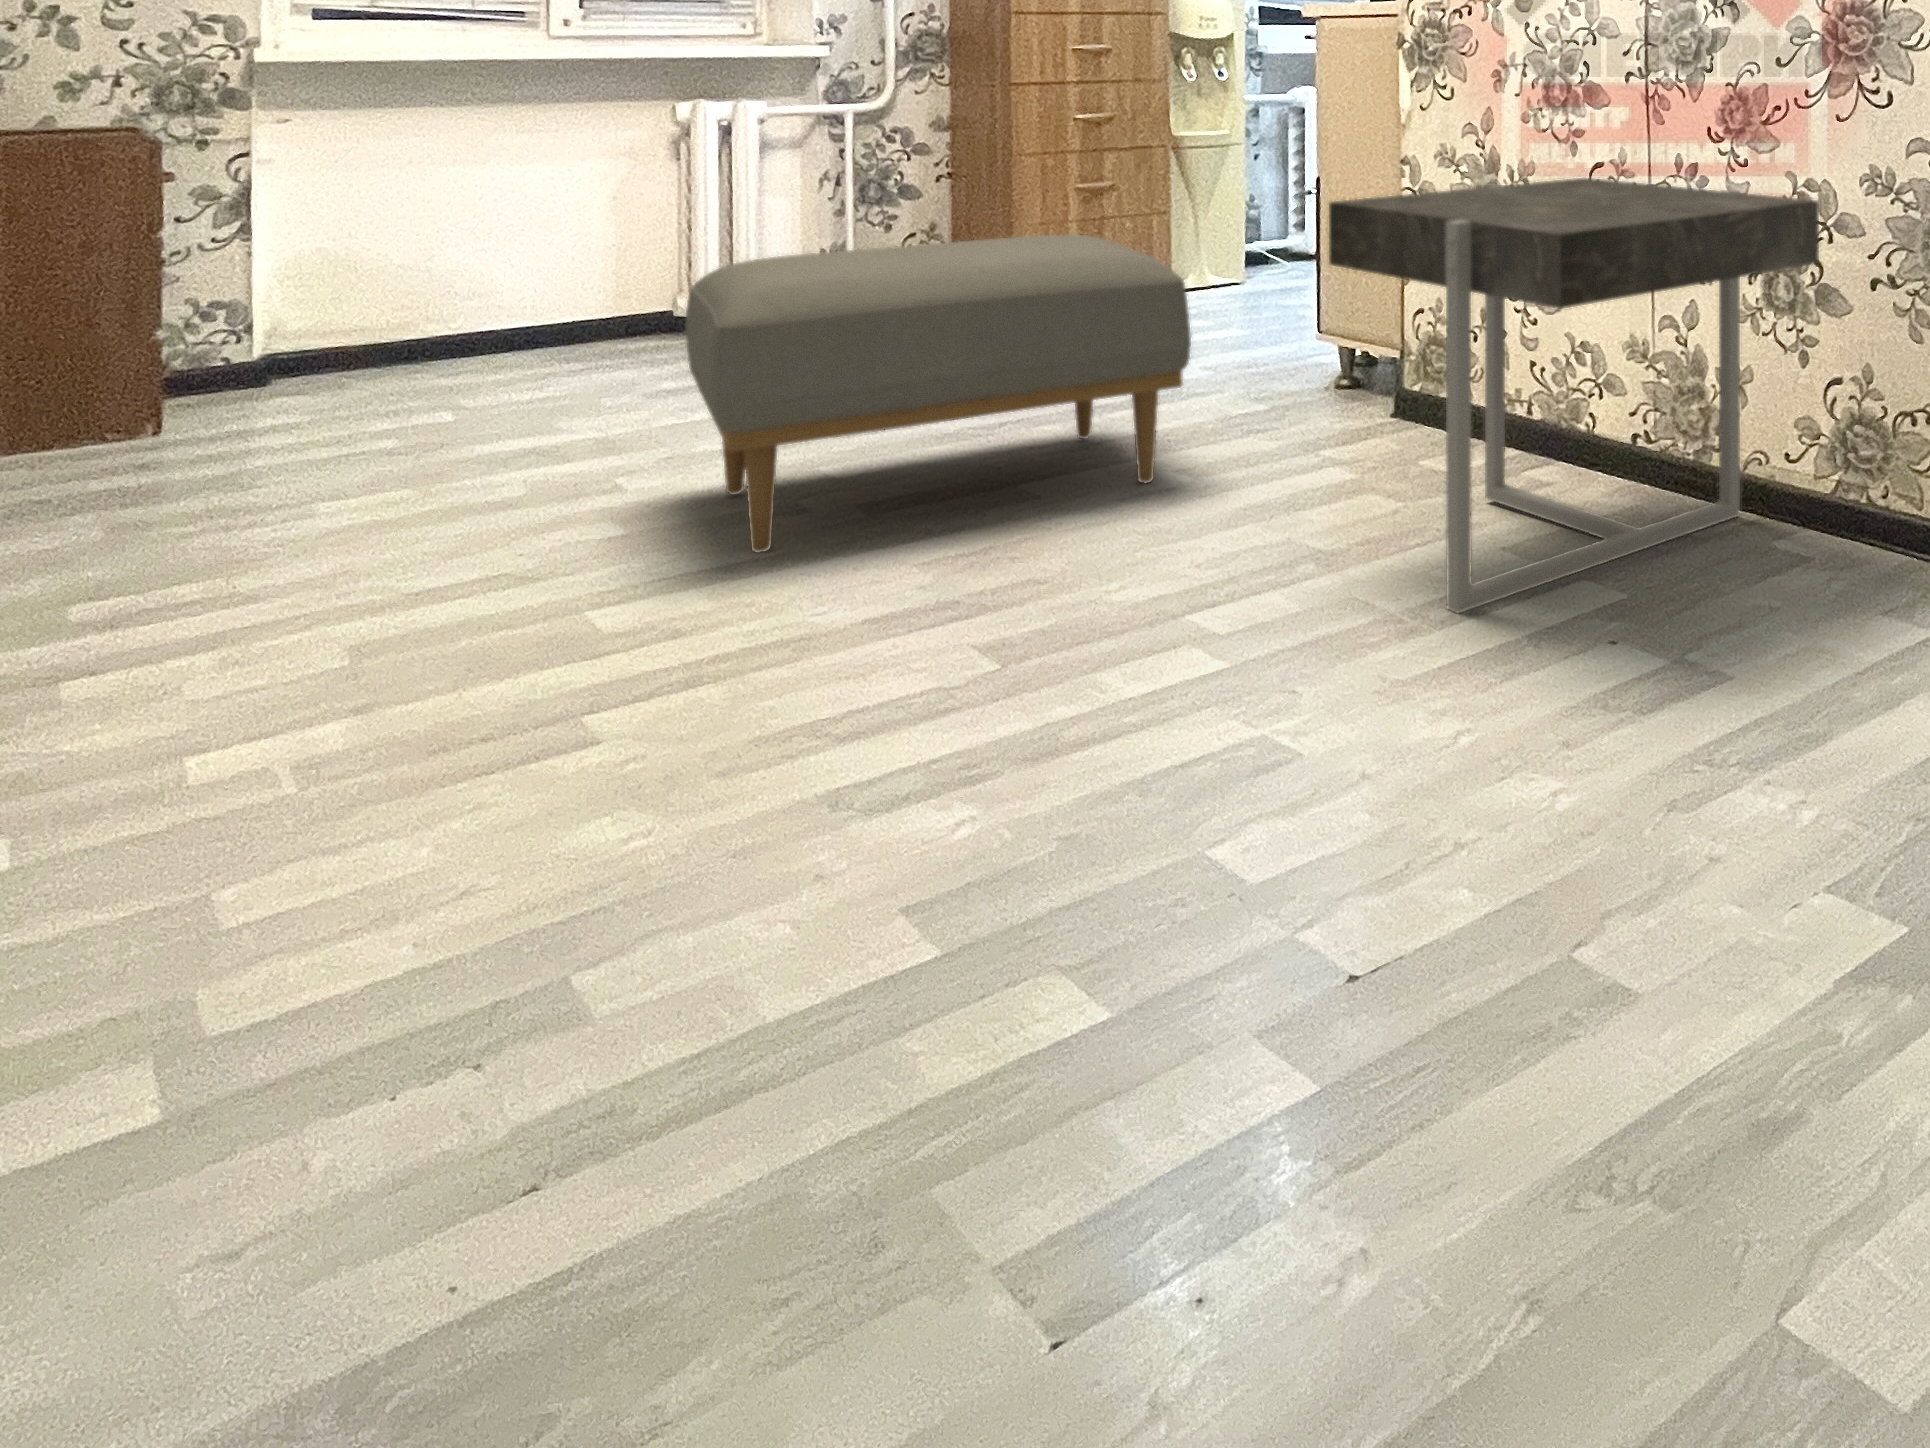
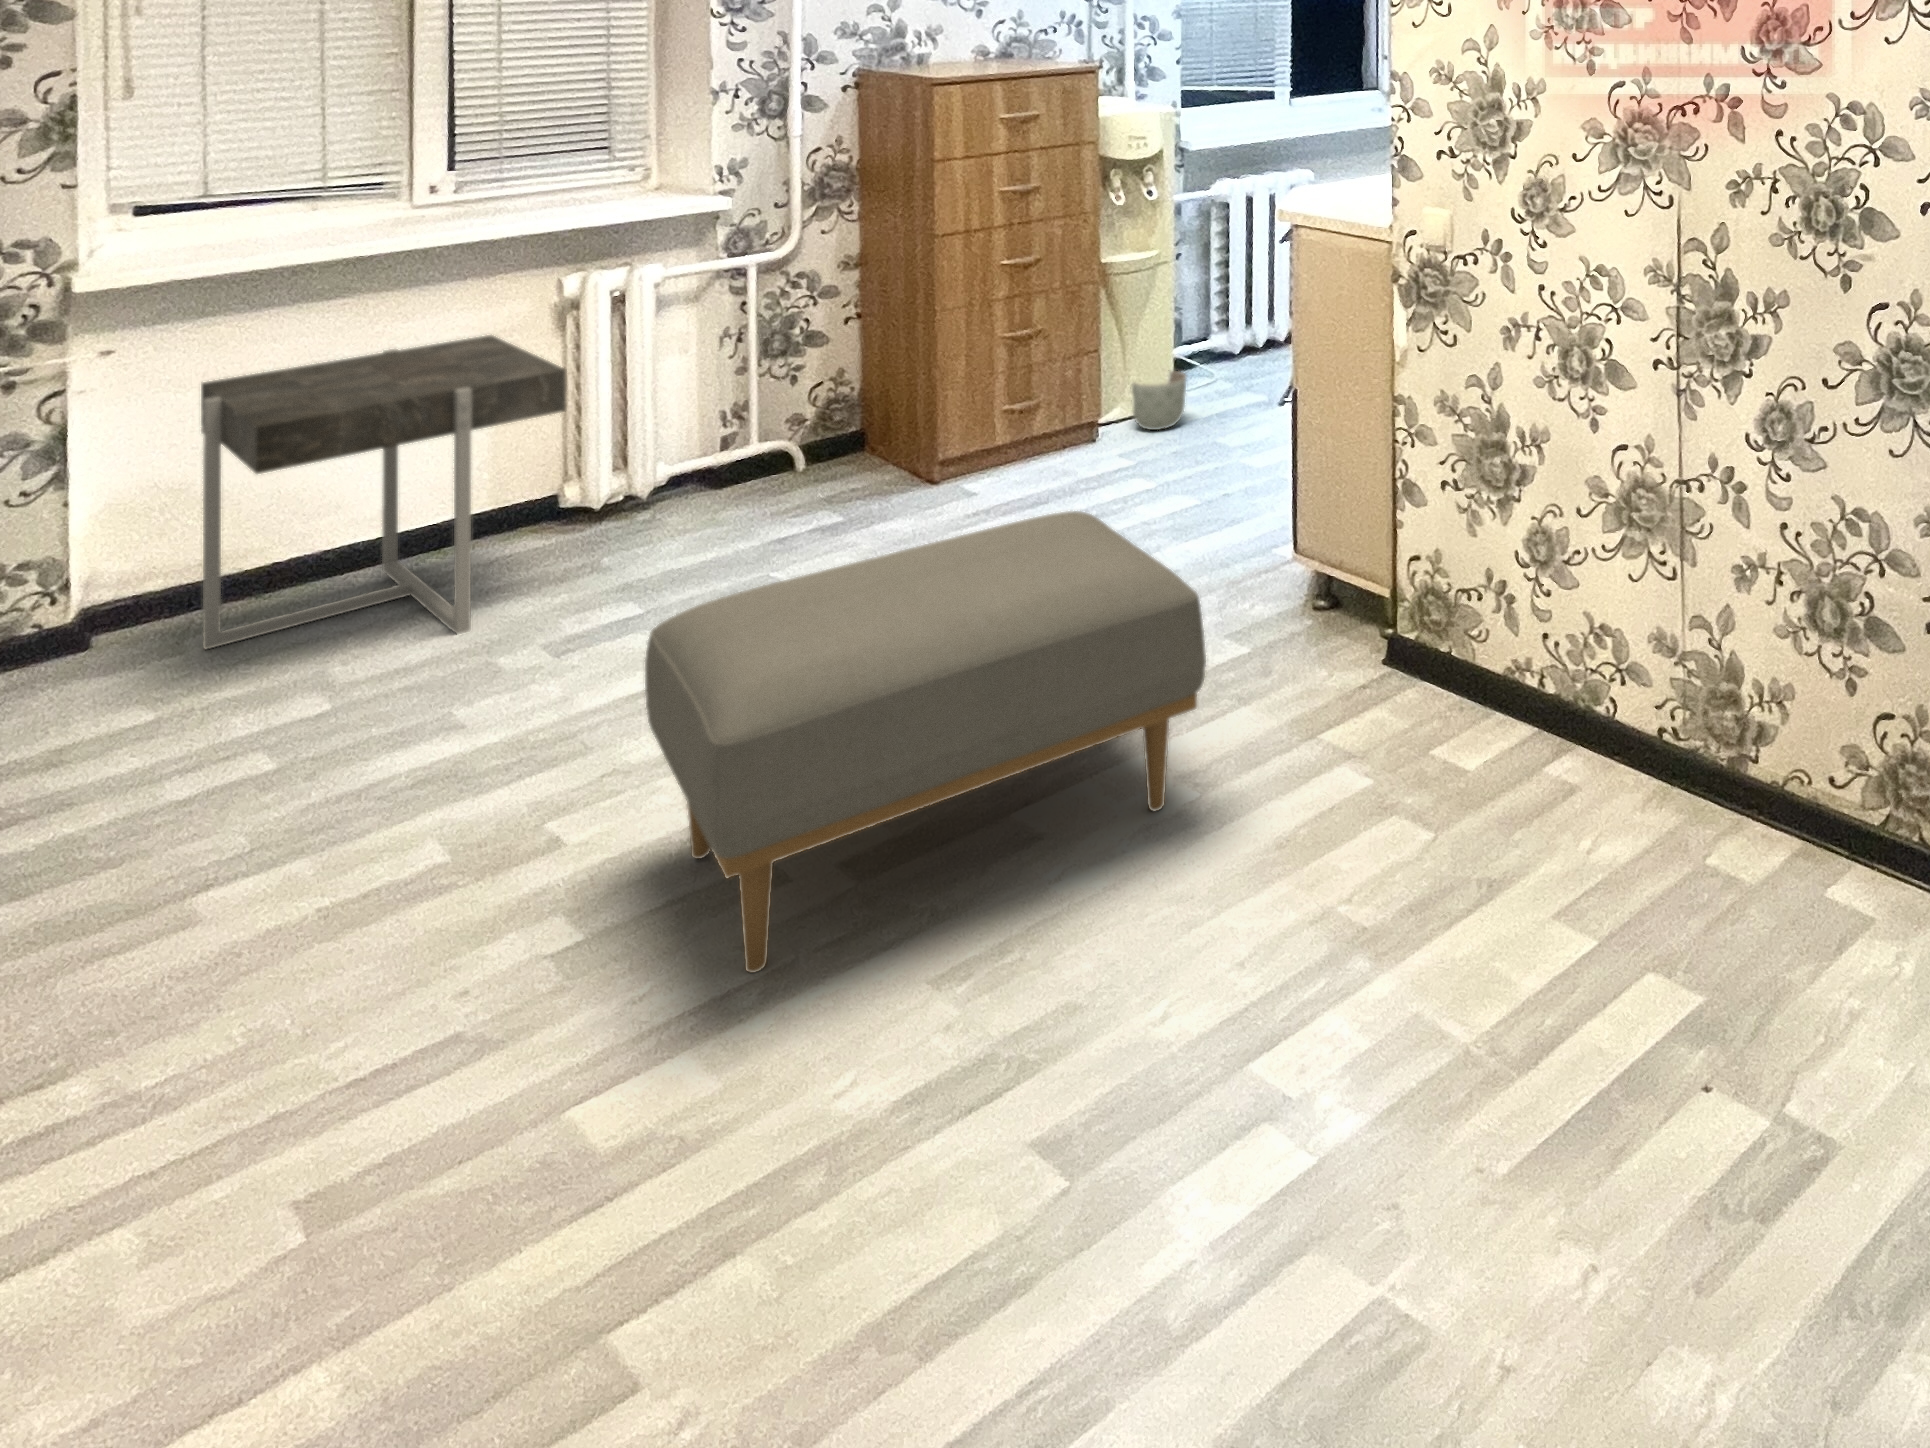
side table: present [1329,178,1819,613] -> present [201,335,567,649]
planter: none [1197,241,1250,292] -> present [1132,371,1187,430]

